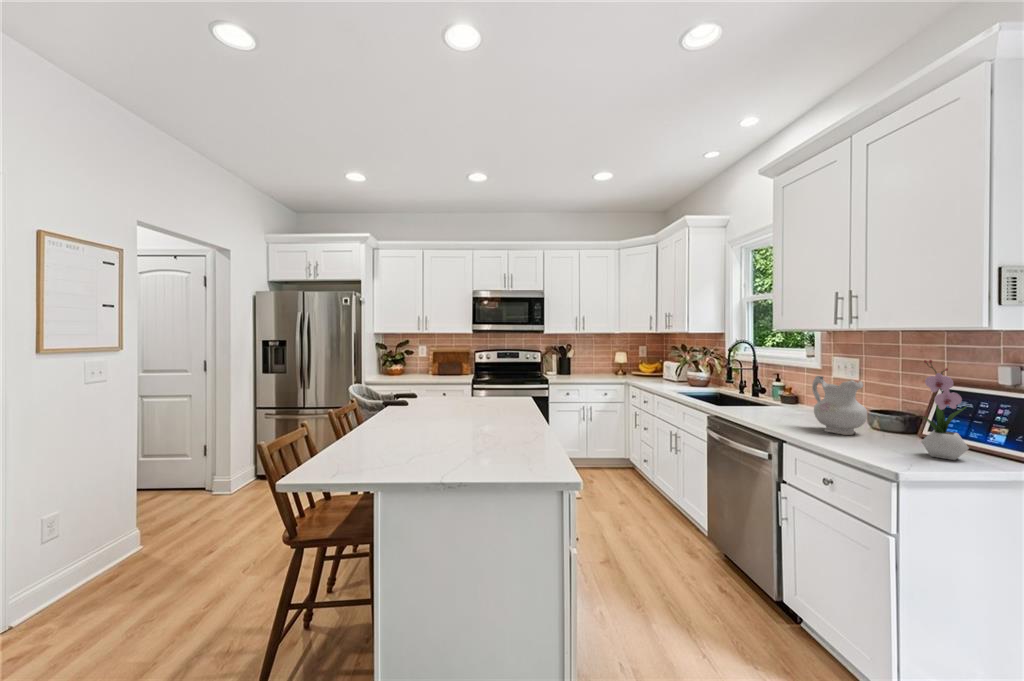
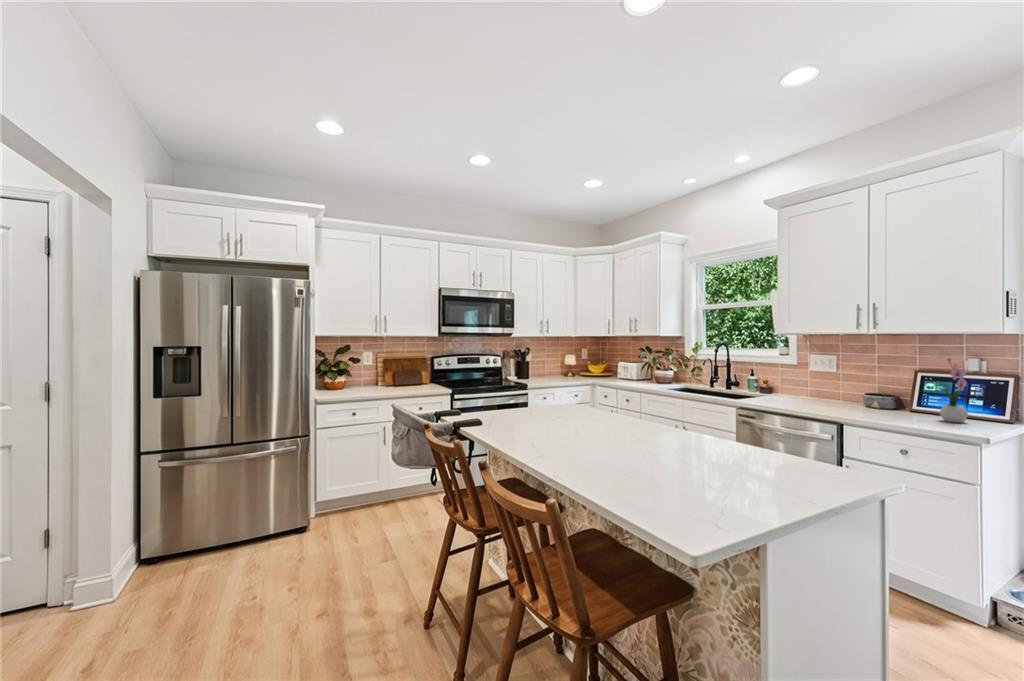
ceramic pitcher: present [812,376,867,435] -> none [839,371,883,413]

